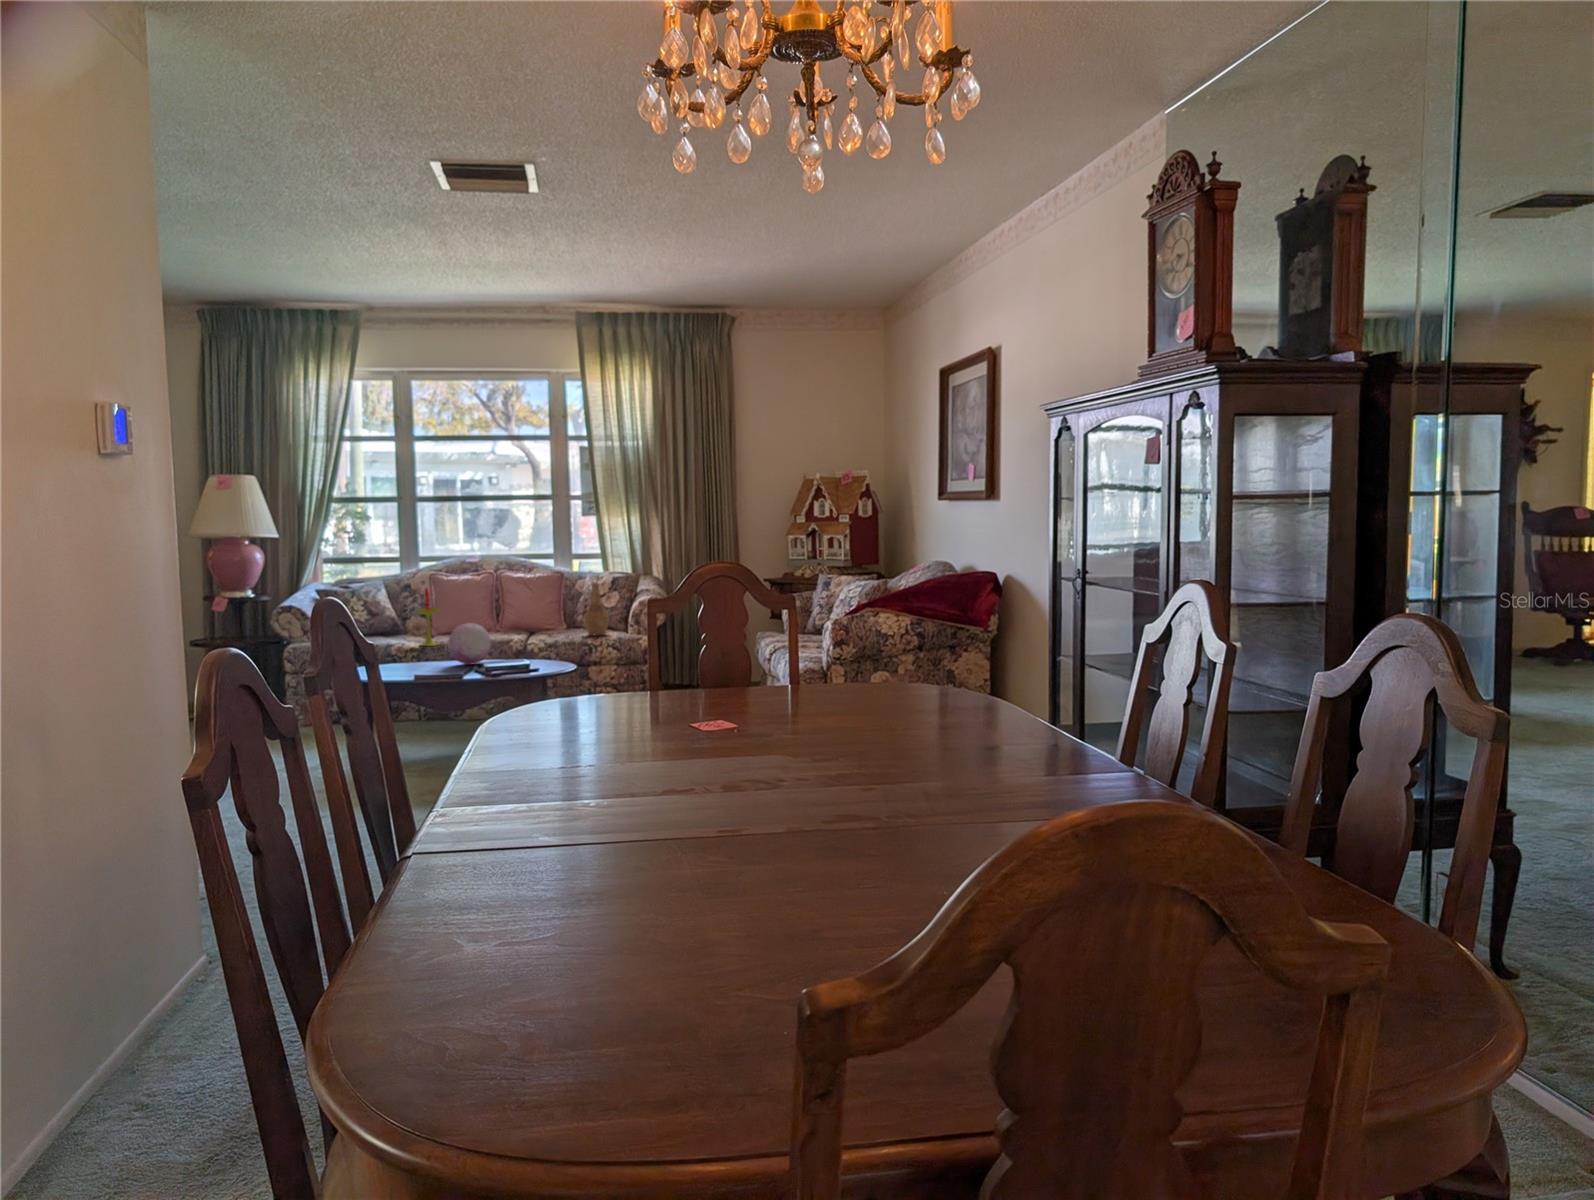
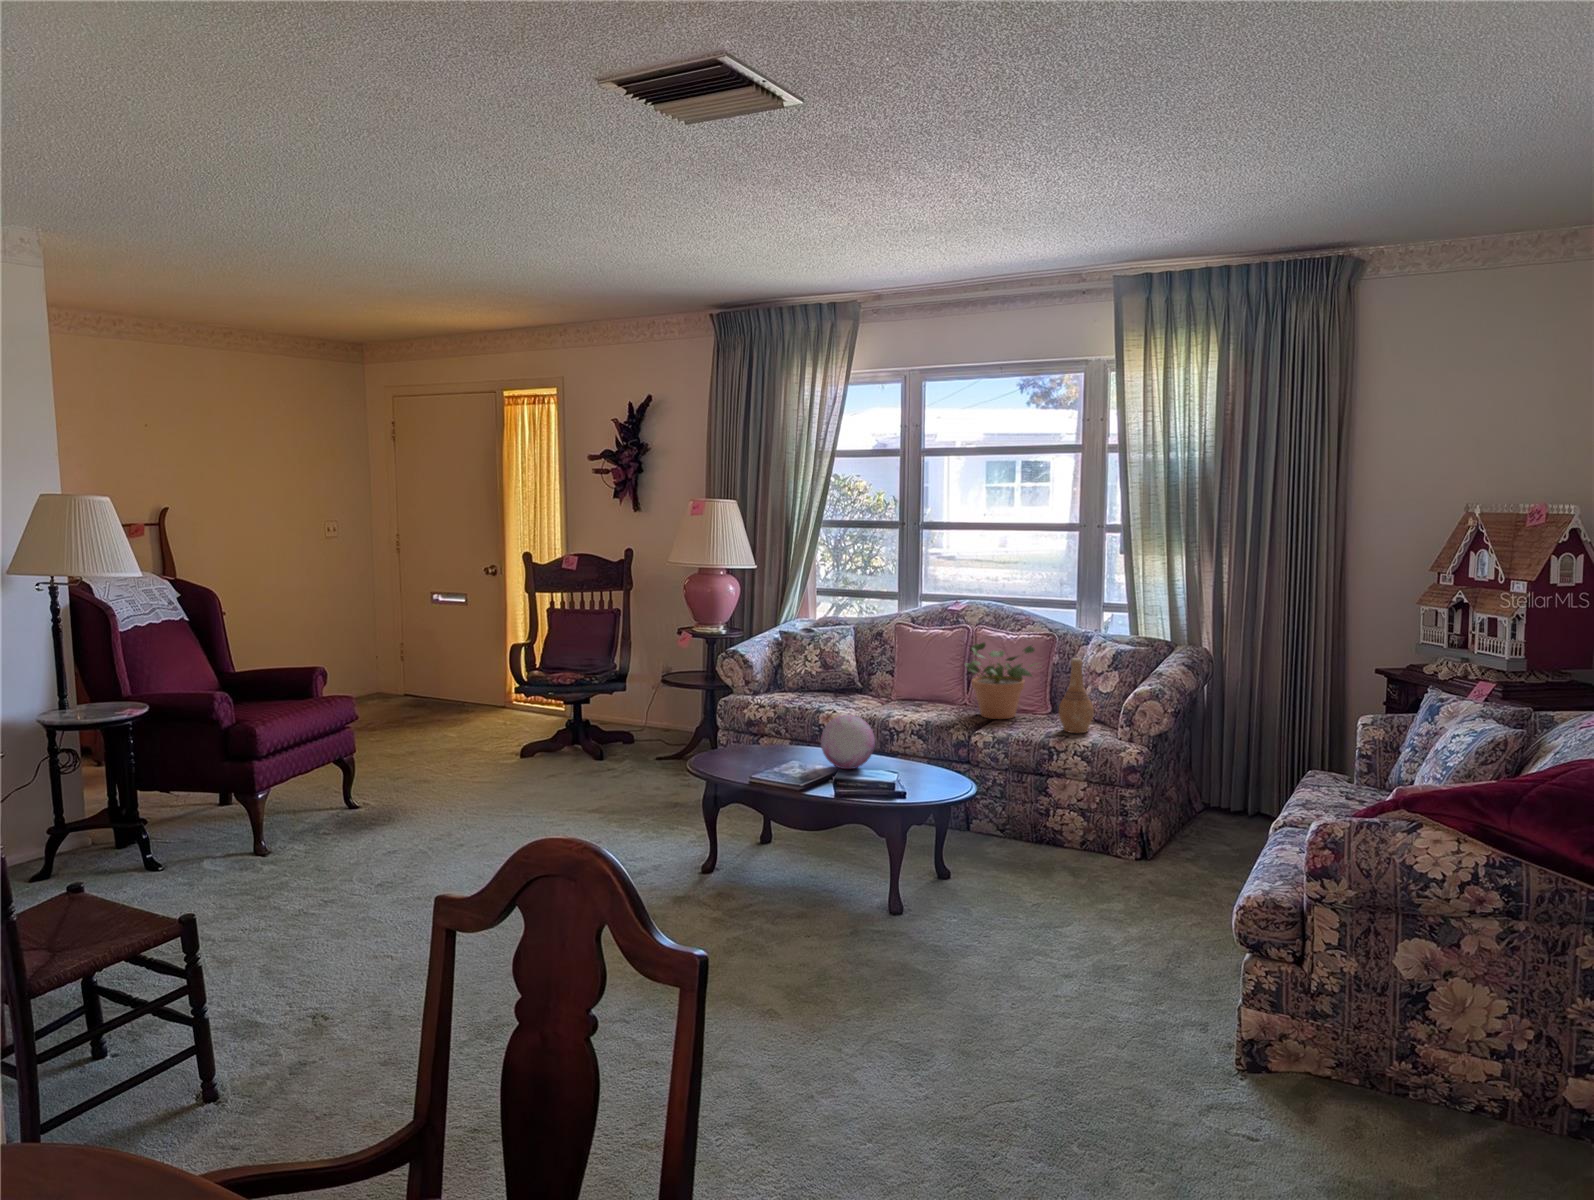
potted plant: none [500,579,563,636] -> present [965,642,1037,719]
candle: present [417,588,439,646] -> none [851,646,880,720]

